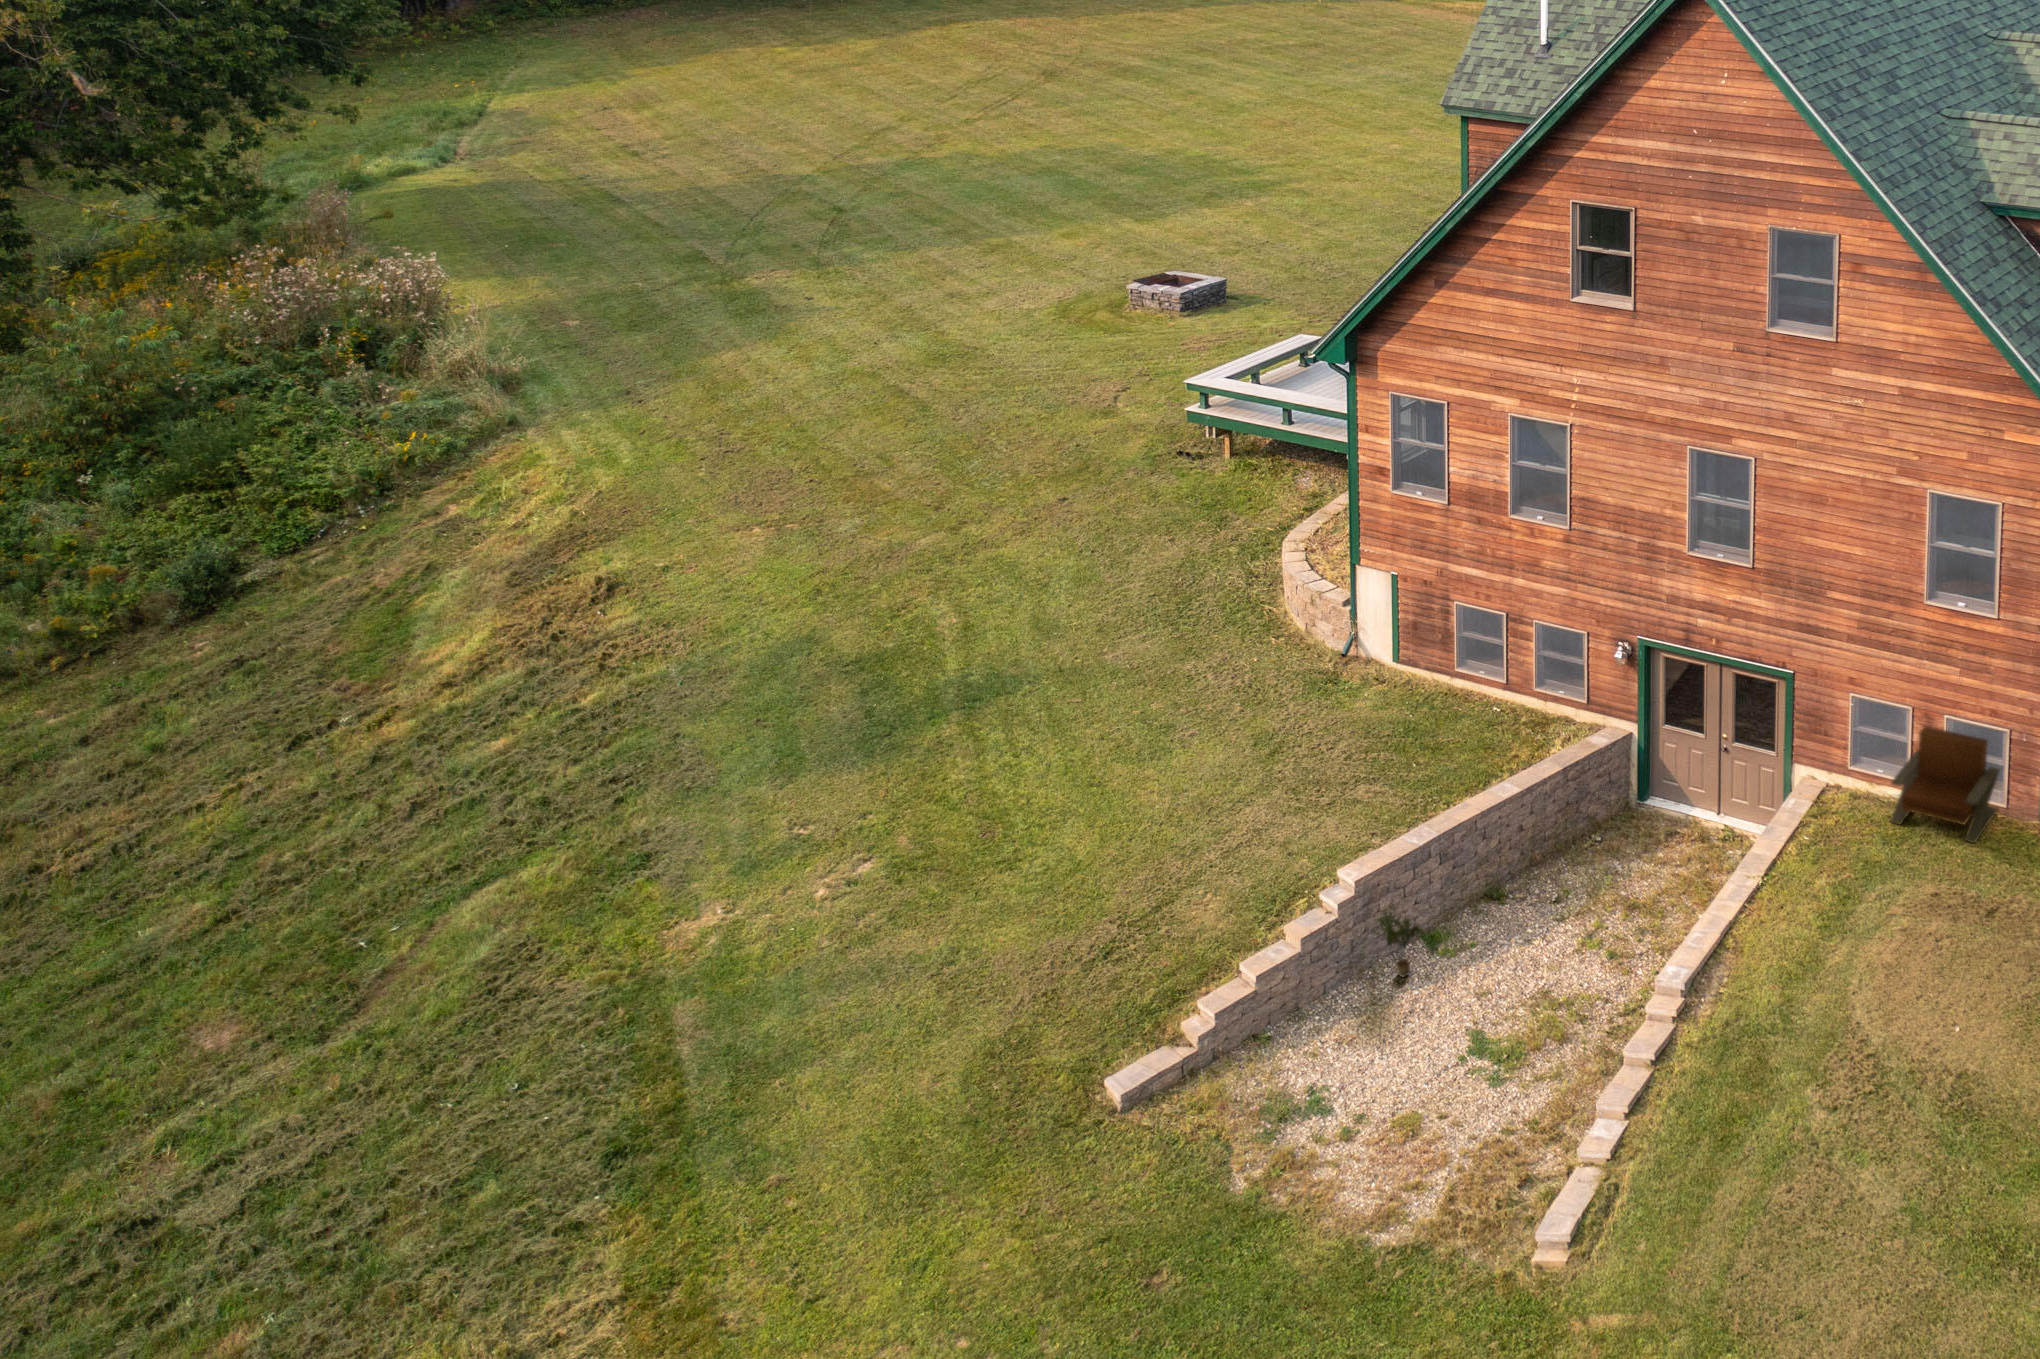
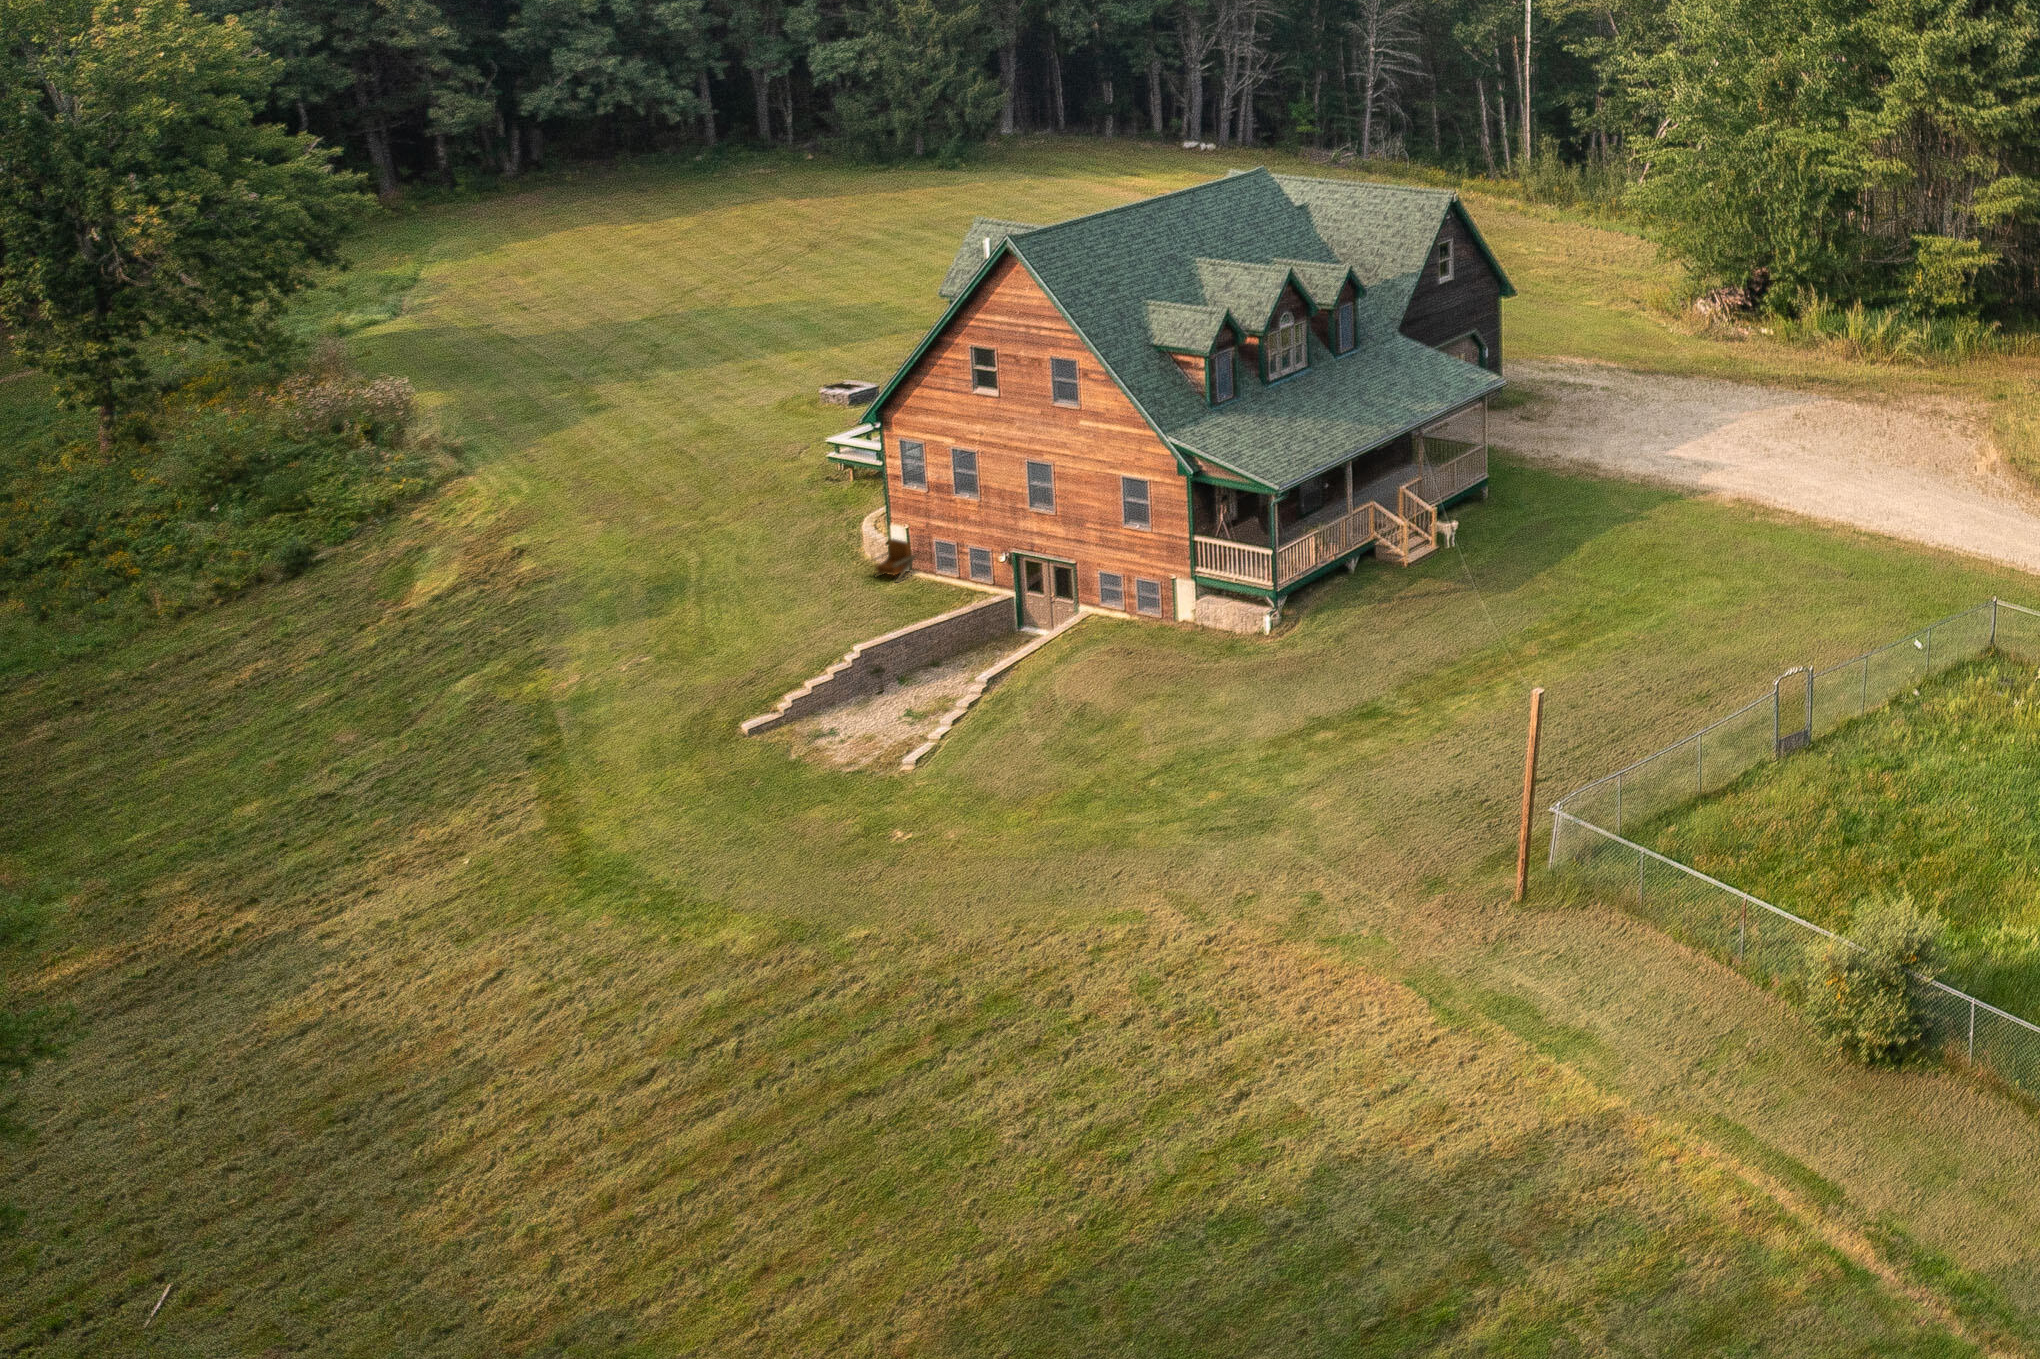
lounge chair: present [1891,726,2000,843] -> present [873,539,917,582]

